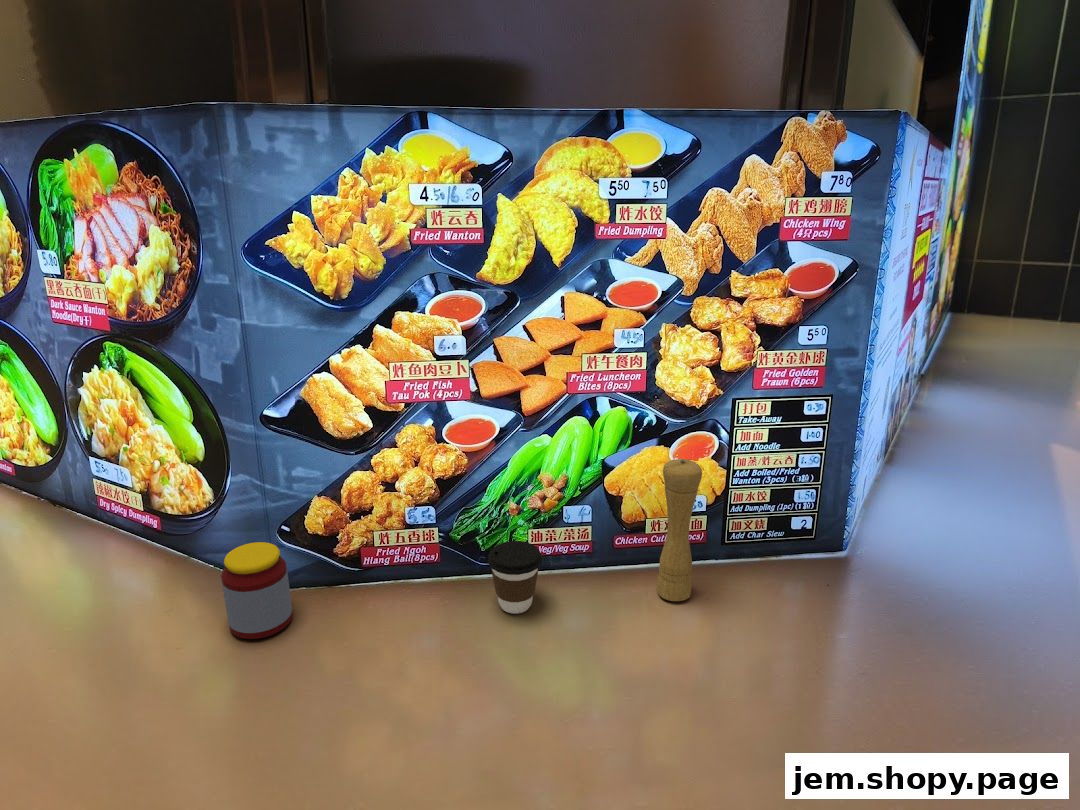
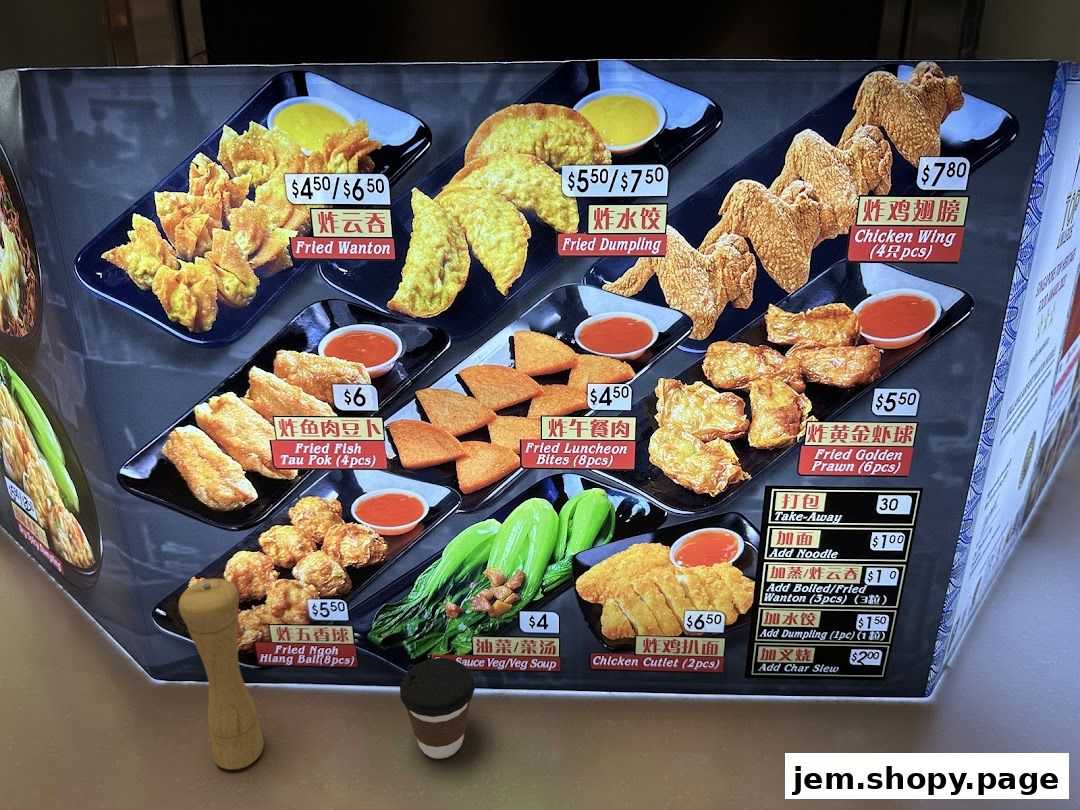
pepper mill: present [657,459,702,601] -> present [179,579,264,769]
jar: present [221,542,292,639] -> none [60,633,161,759]

